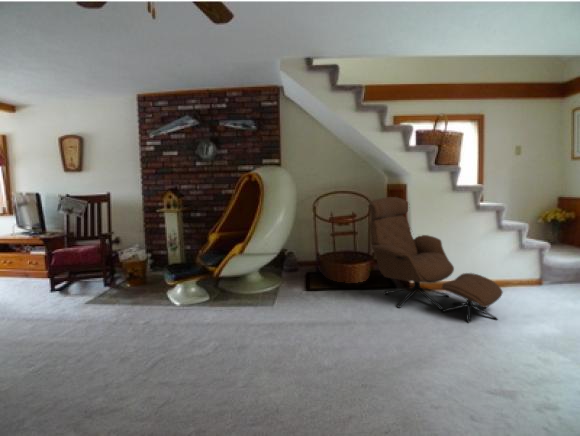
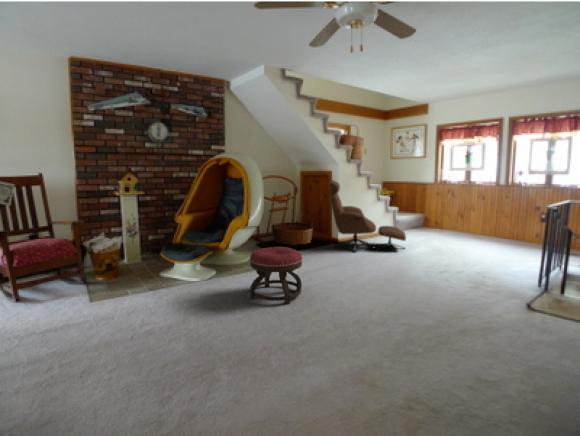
ottoman: none [149,285,218,362] -> present [250,247,302,304]

